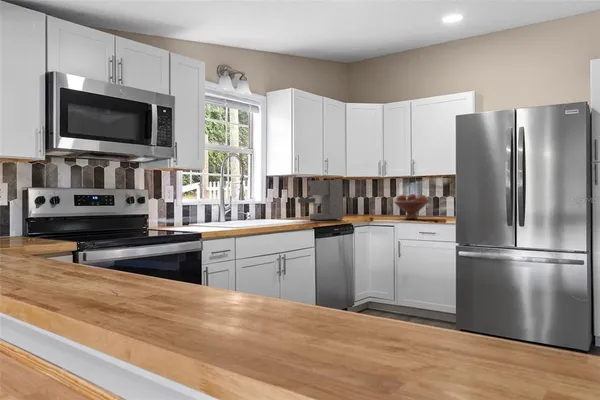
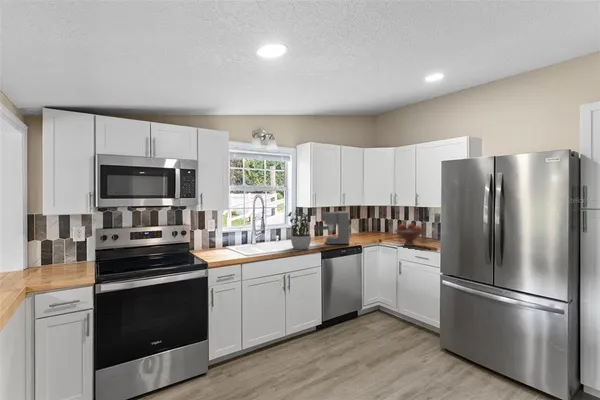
potted plant: none [272,172,304,223] -> present [288,210,311,249]

